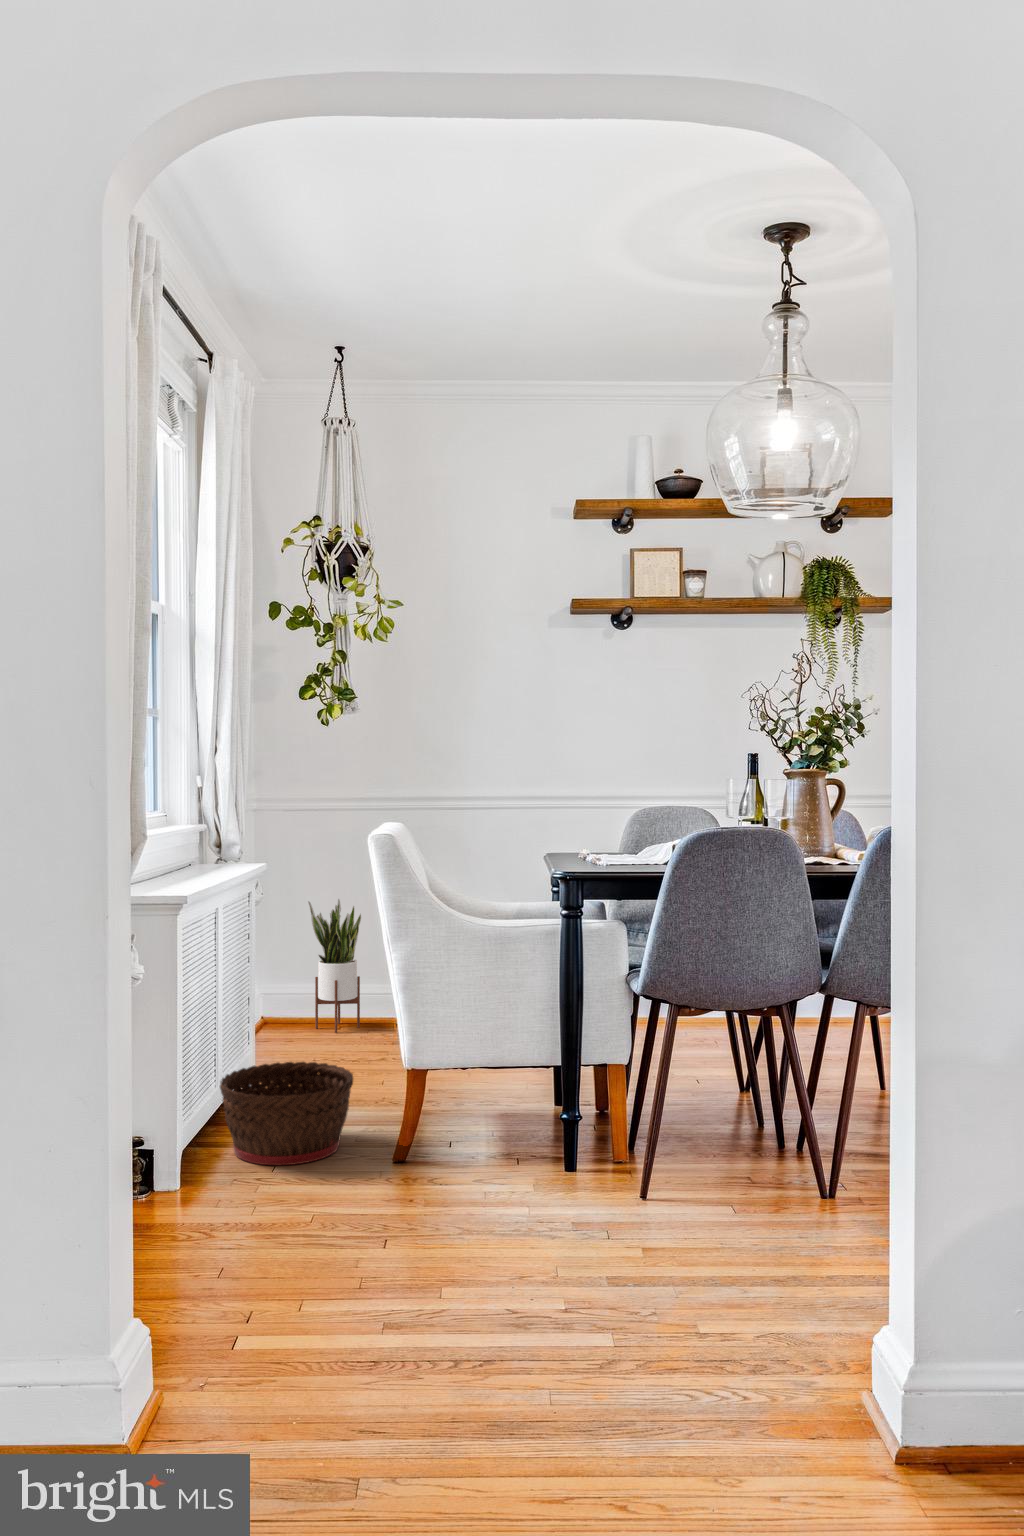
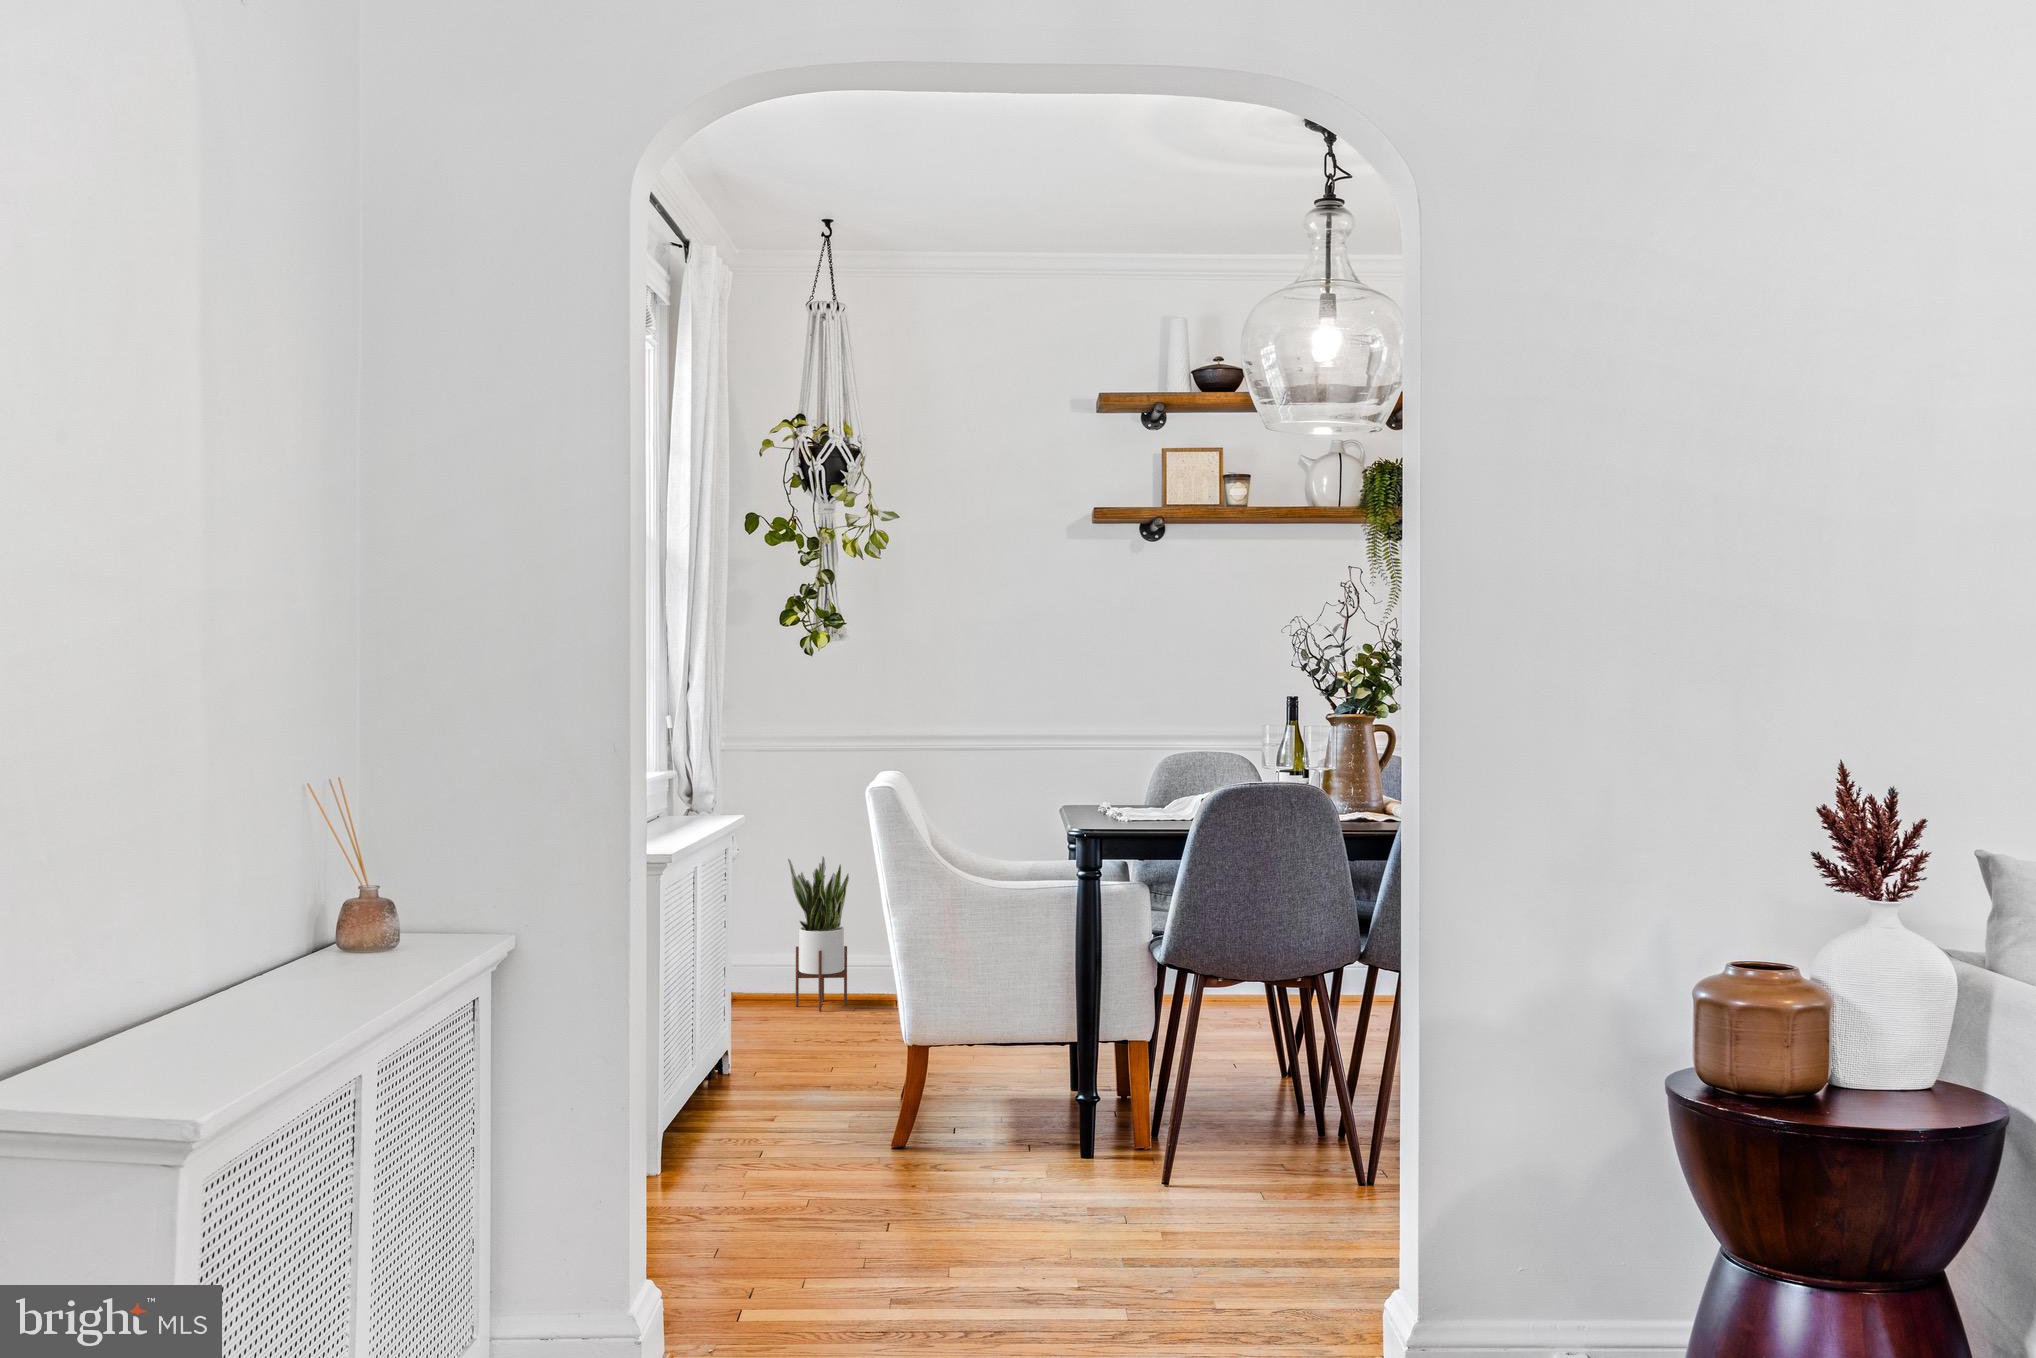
basket: present [220,1062,353,1165] -> none [702,1038,849,1150]

